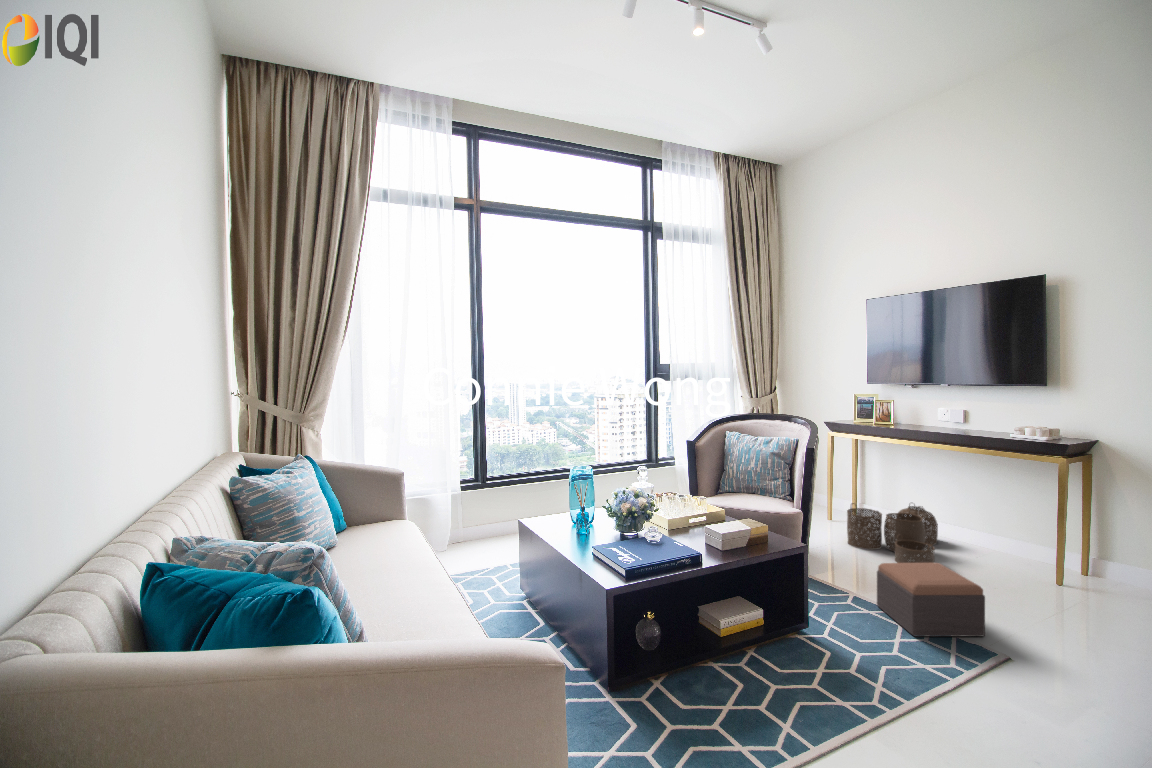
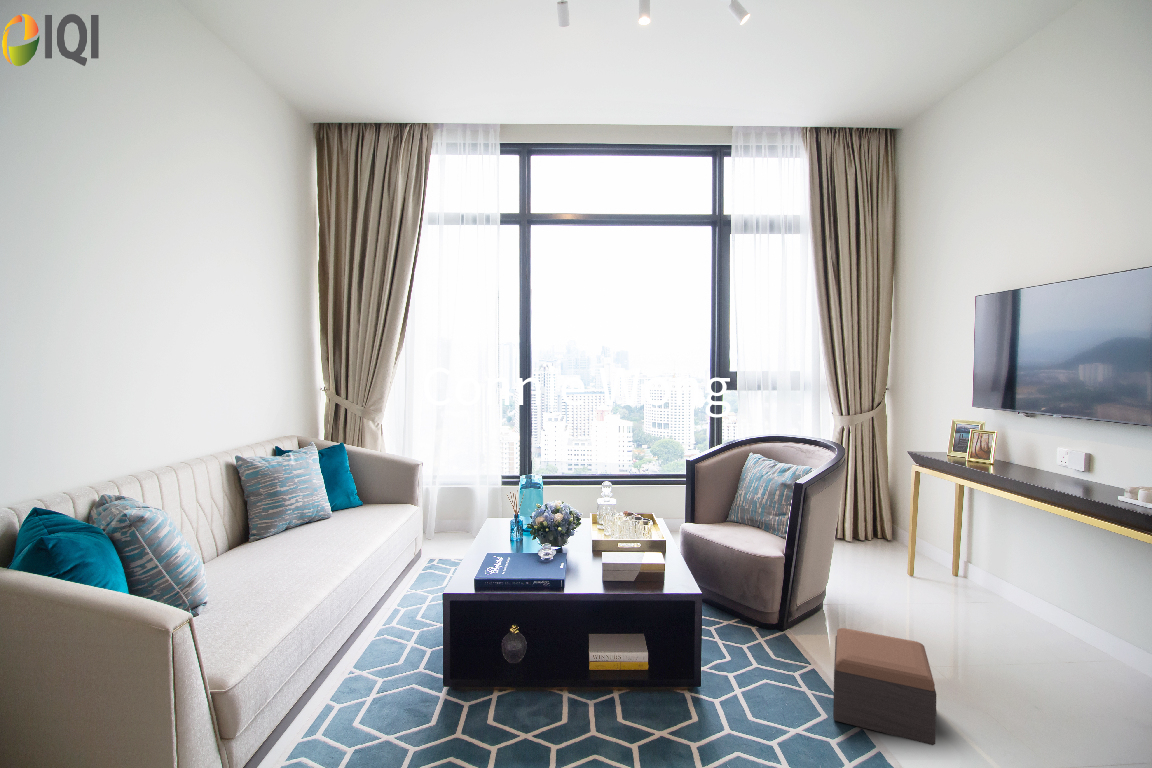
woven basket: present [847,503,938,563] -> none [901,555,1044,655]

